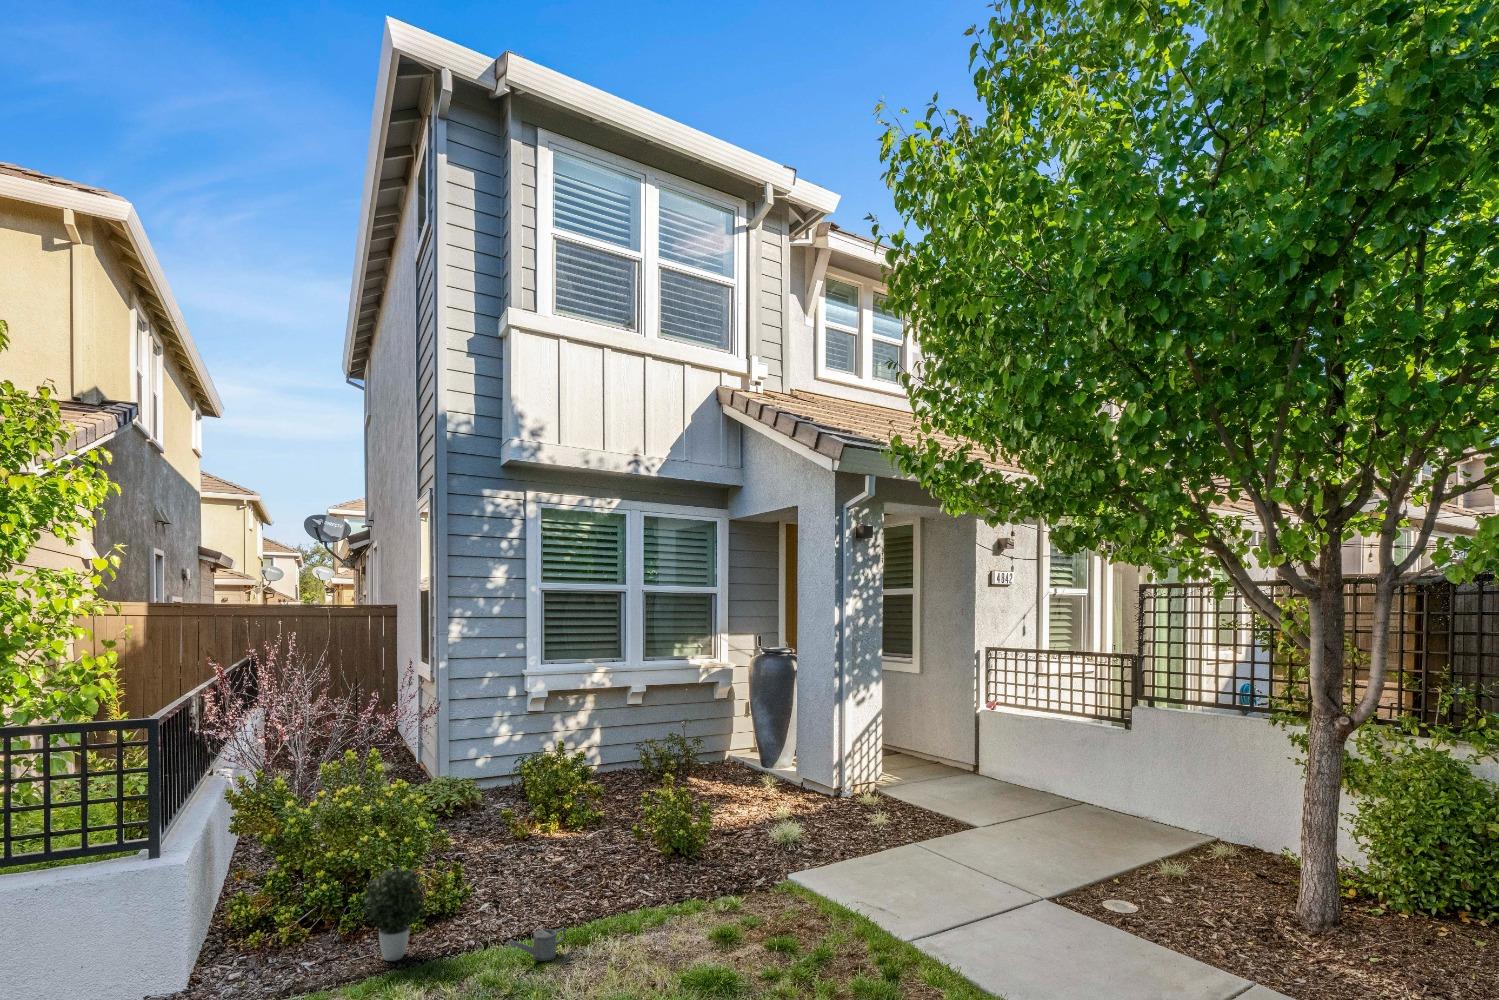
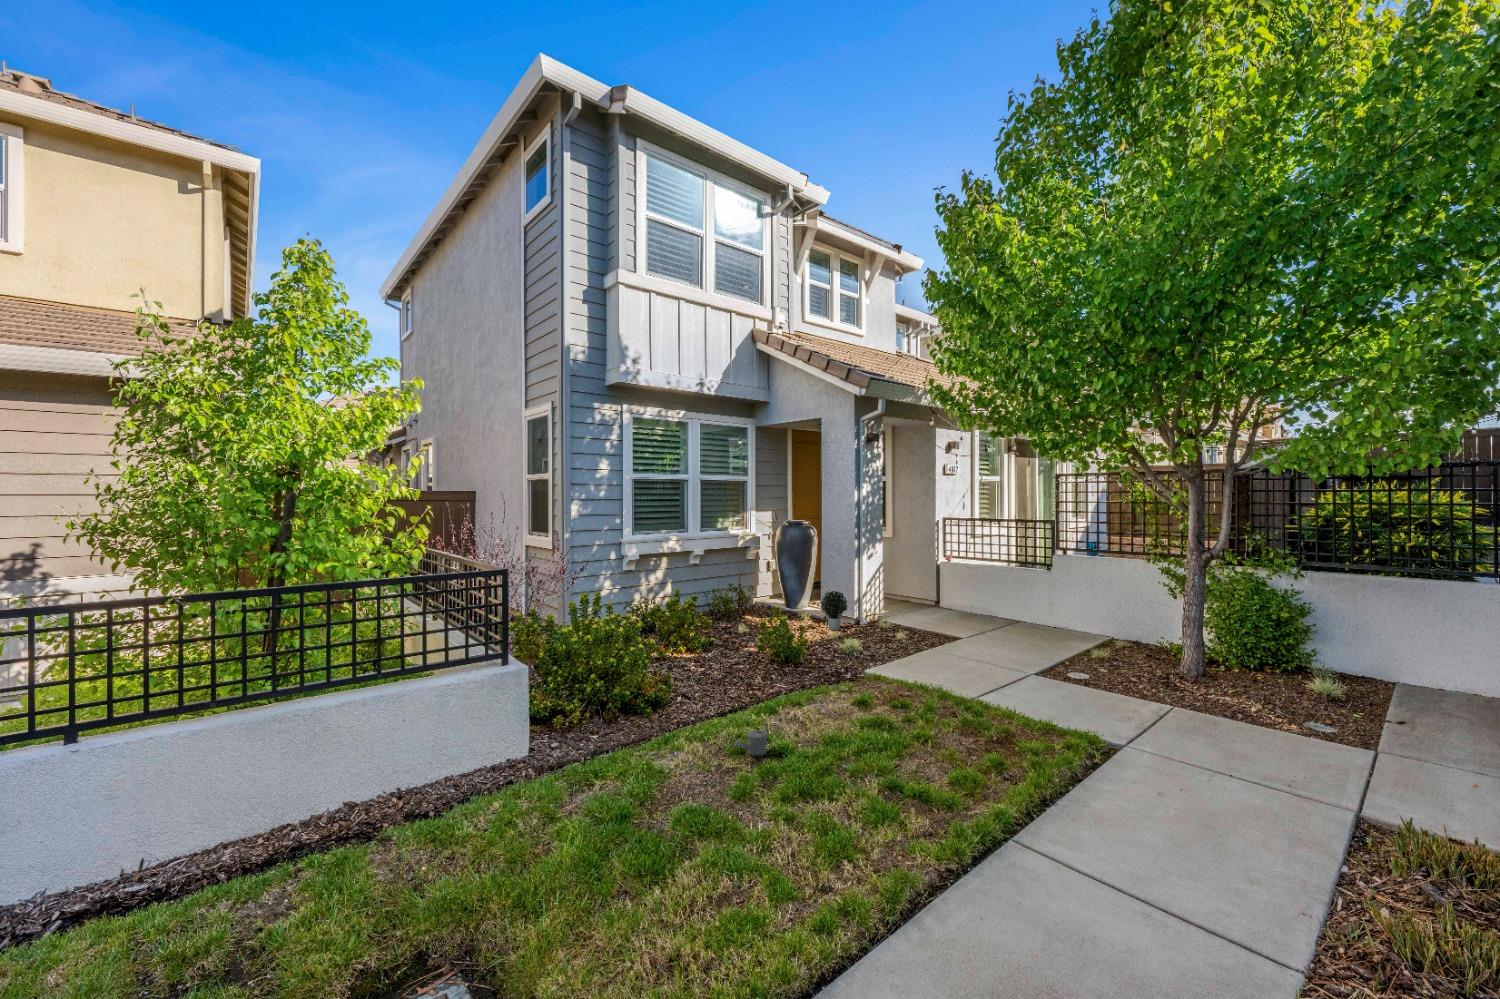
potted plant: present [364,867,425,961] -> present [820,591,847,631]

